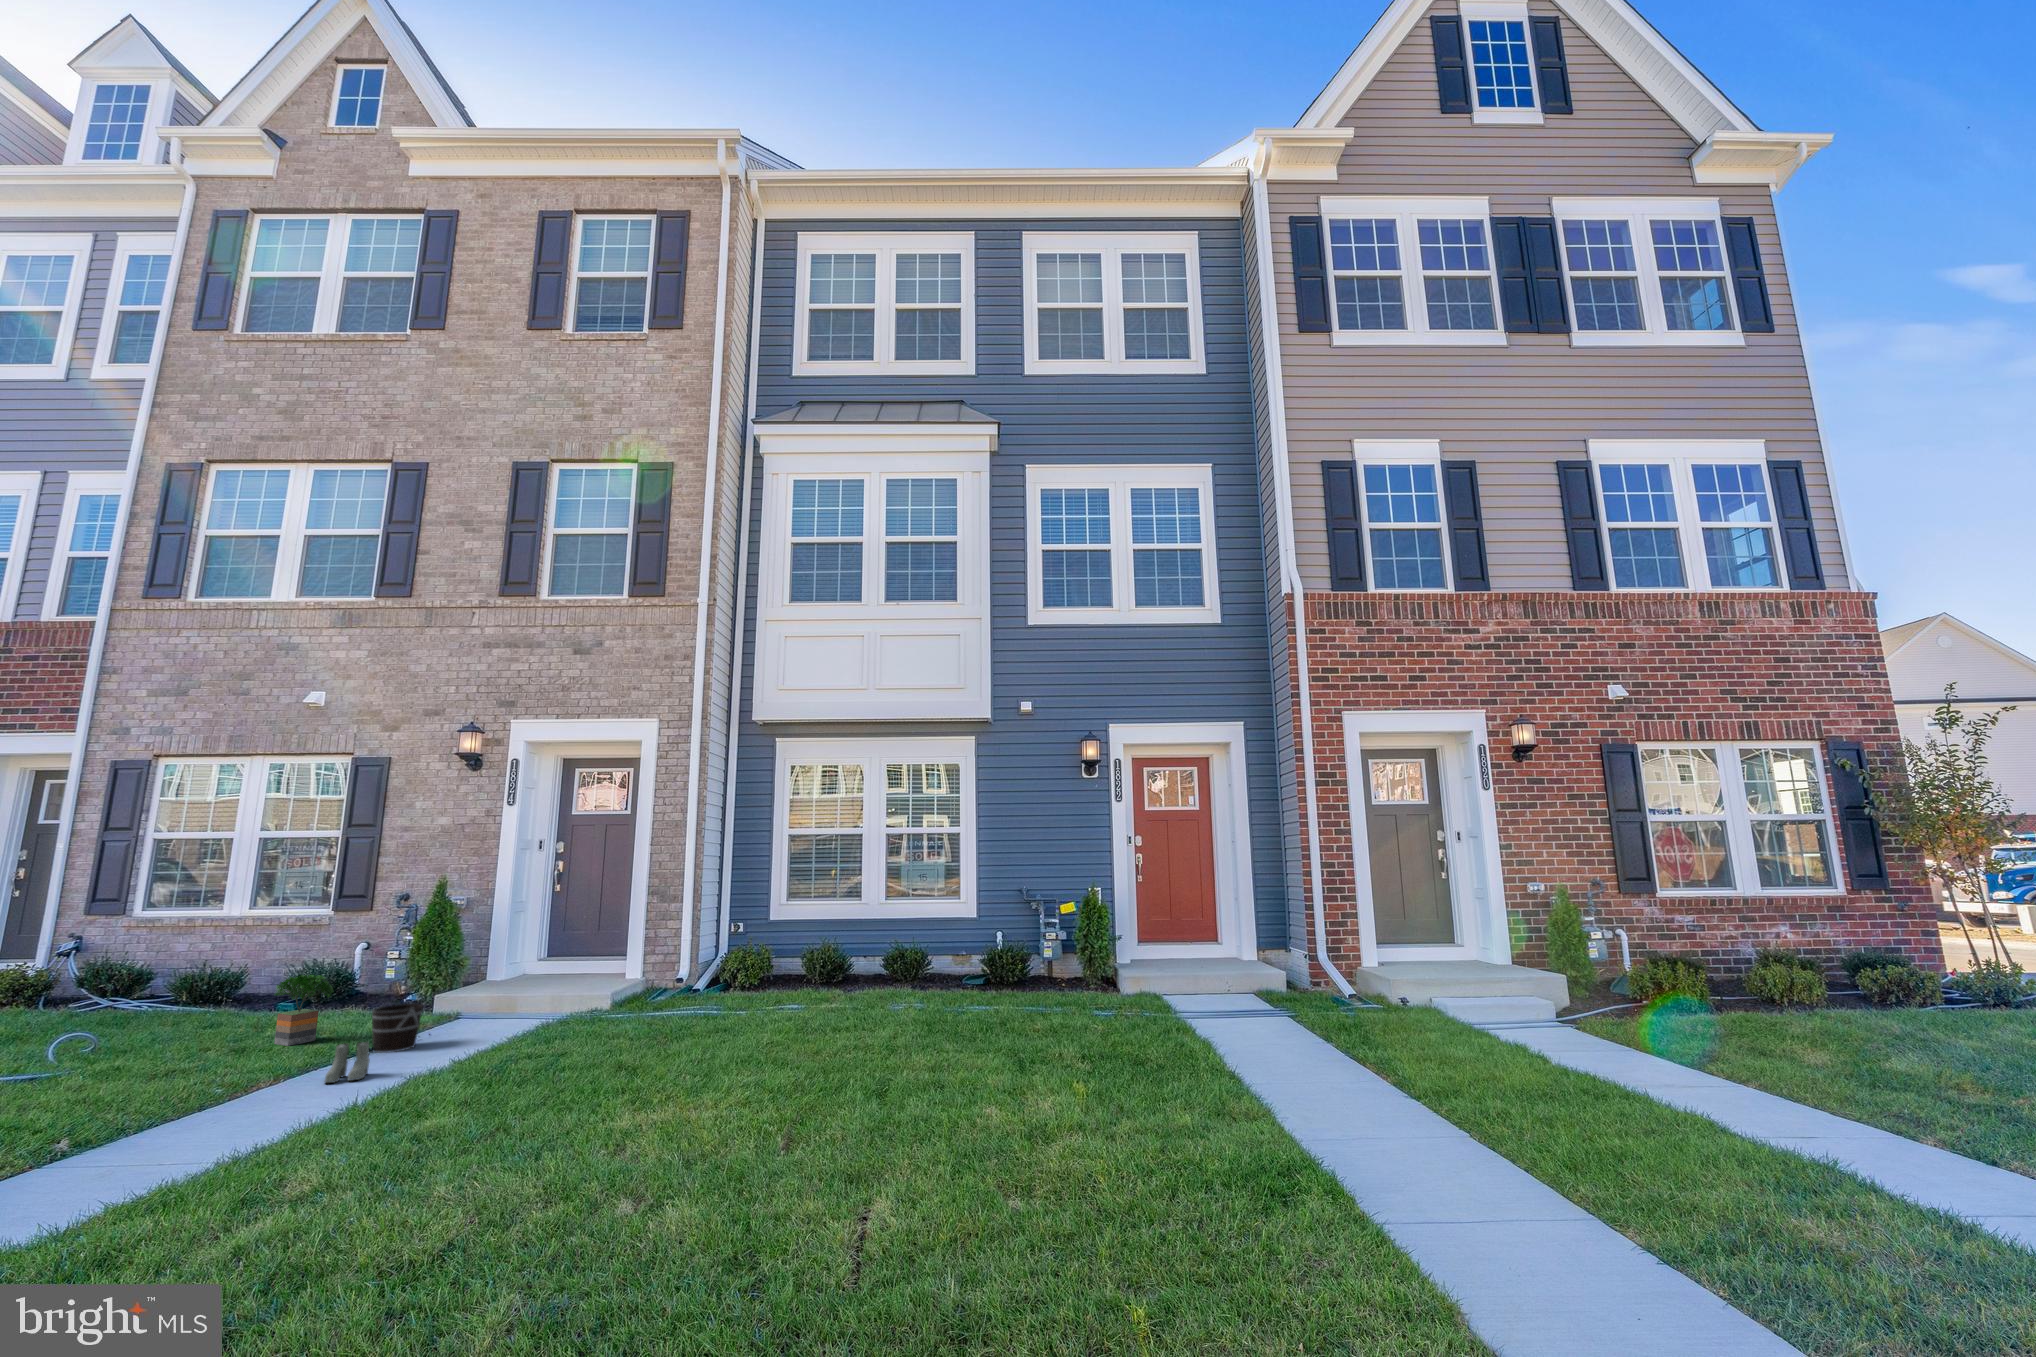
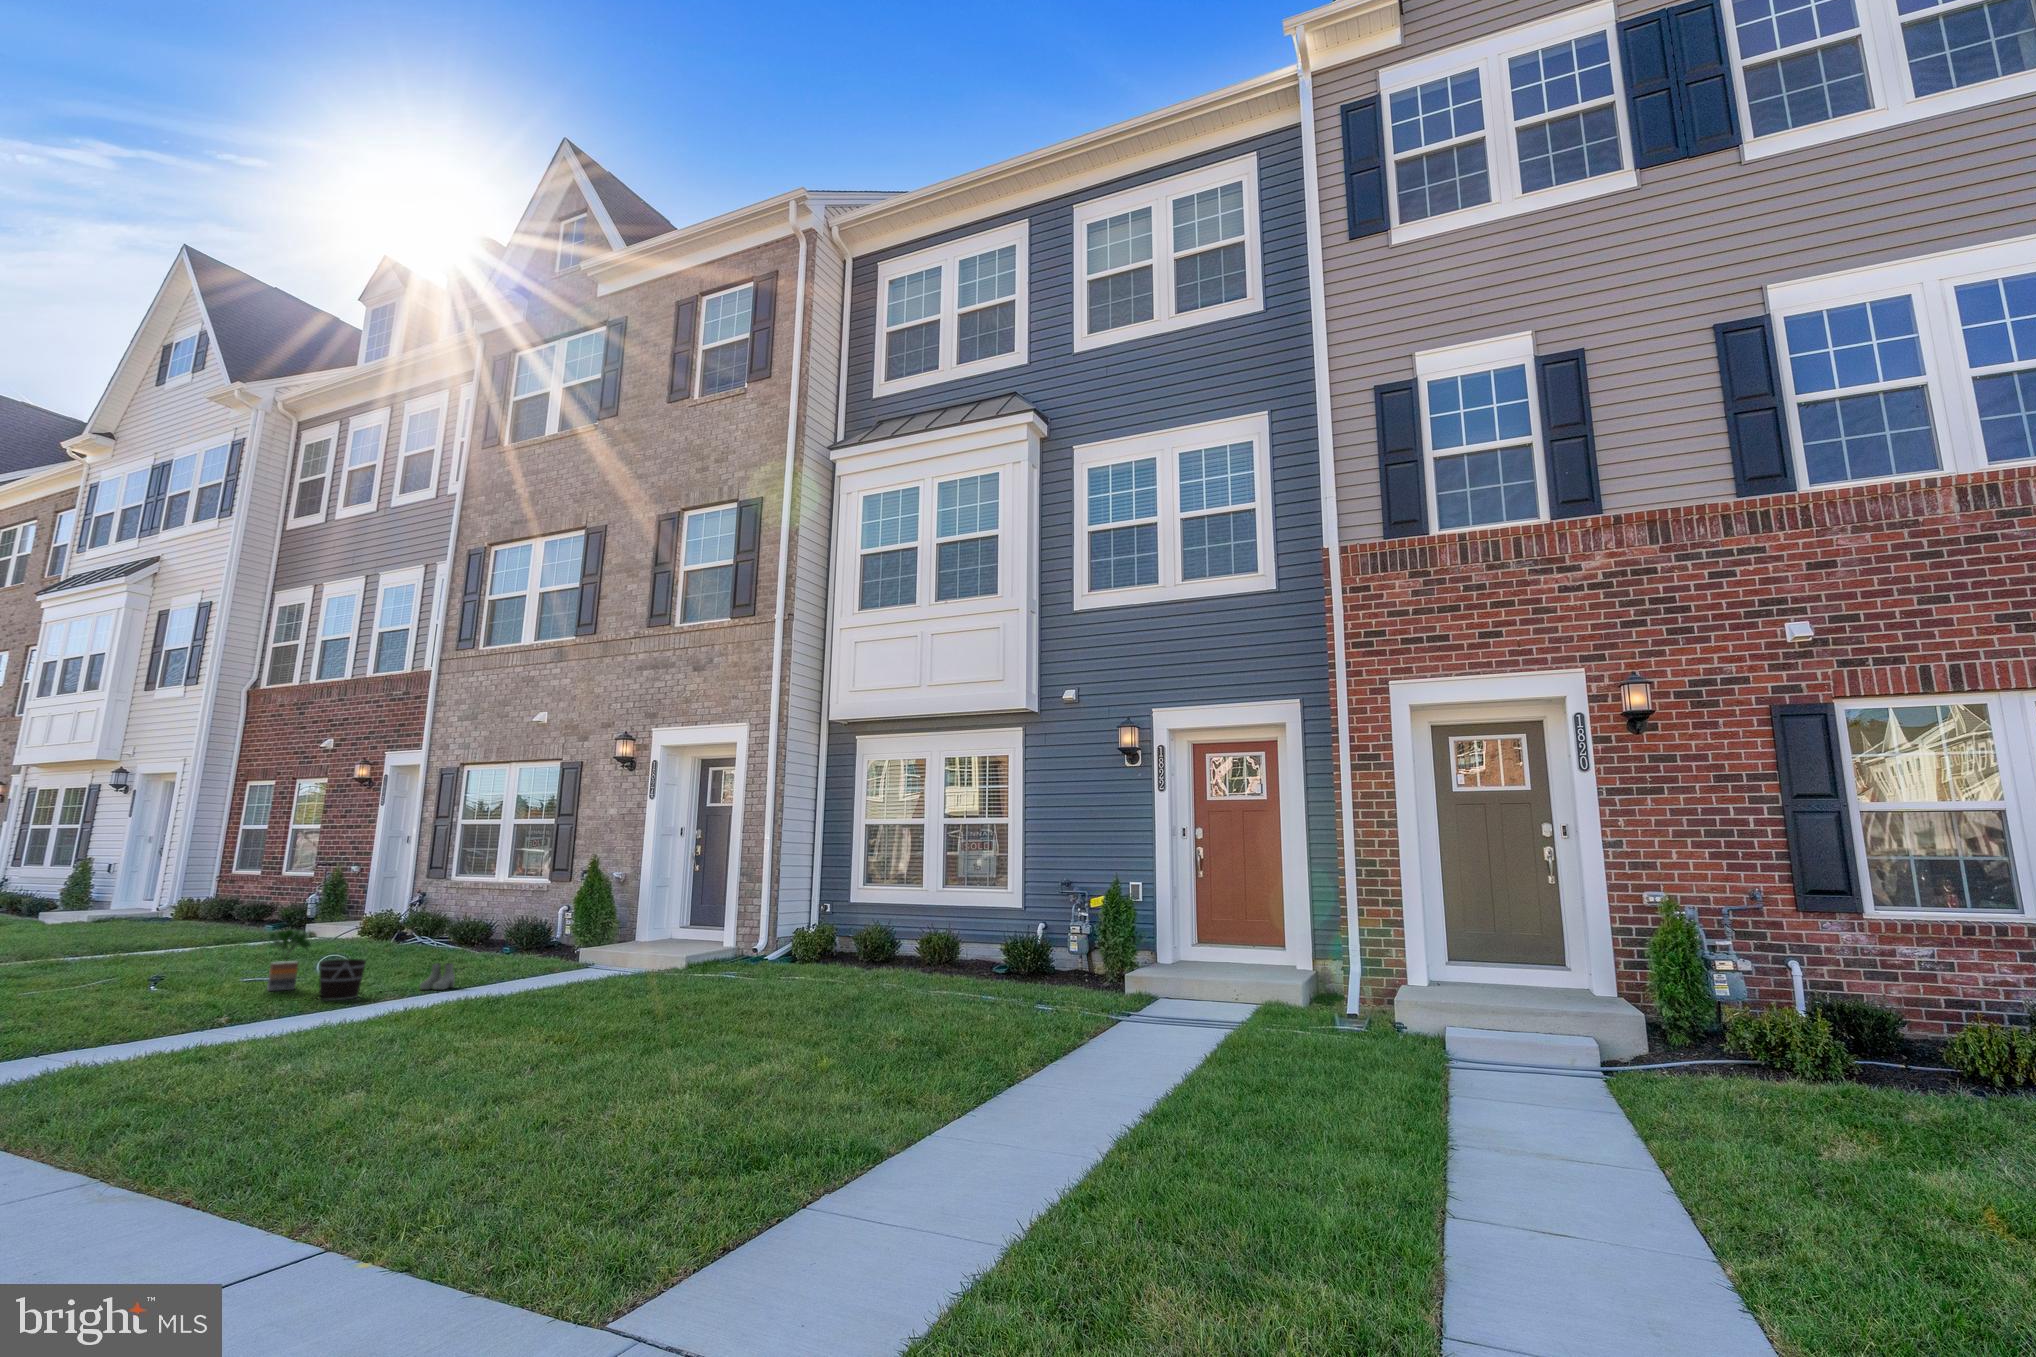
potted tree: present [274,975,333,1046] -> present [266,930,312,991]
bucket: present [372,1004,423,1053] -> present [319,959,366,1000]

